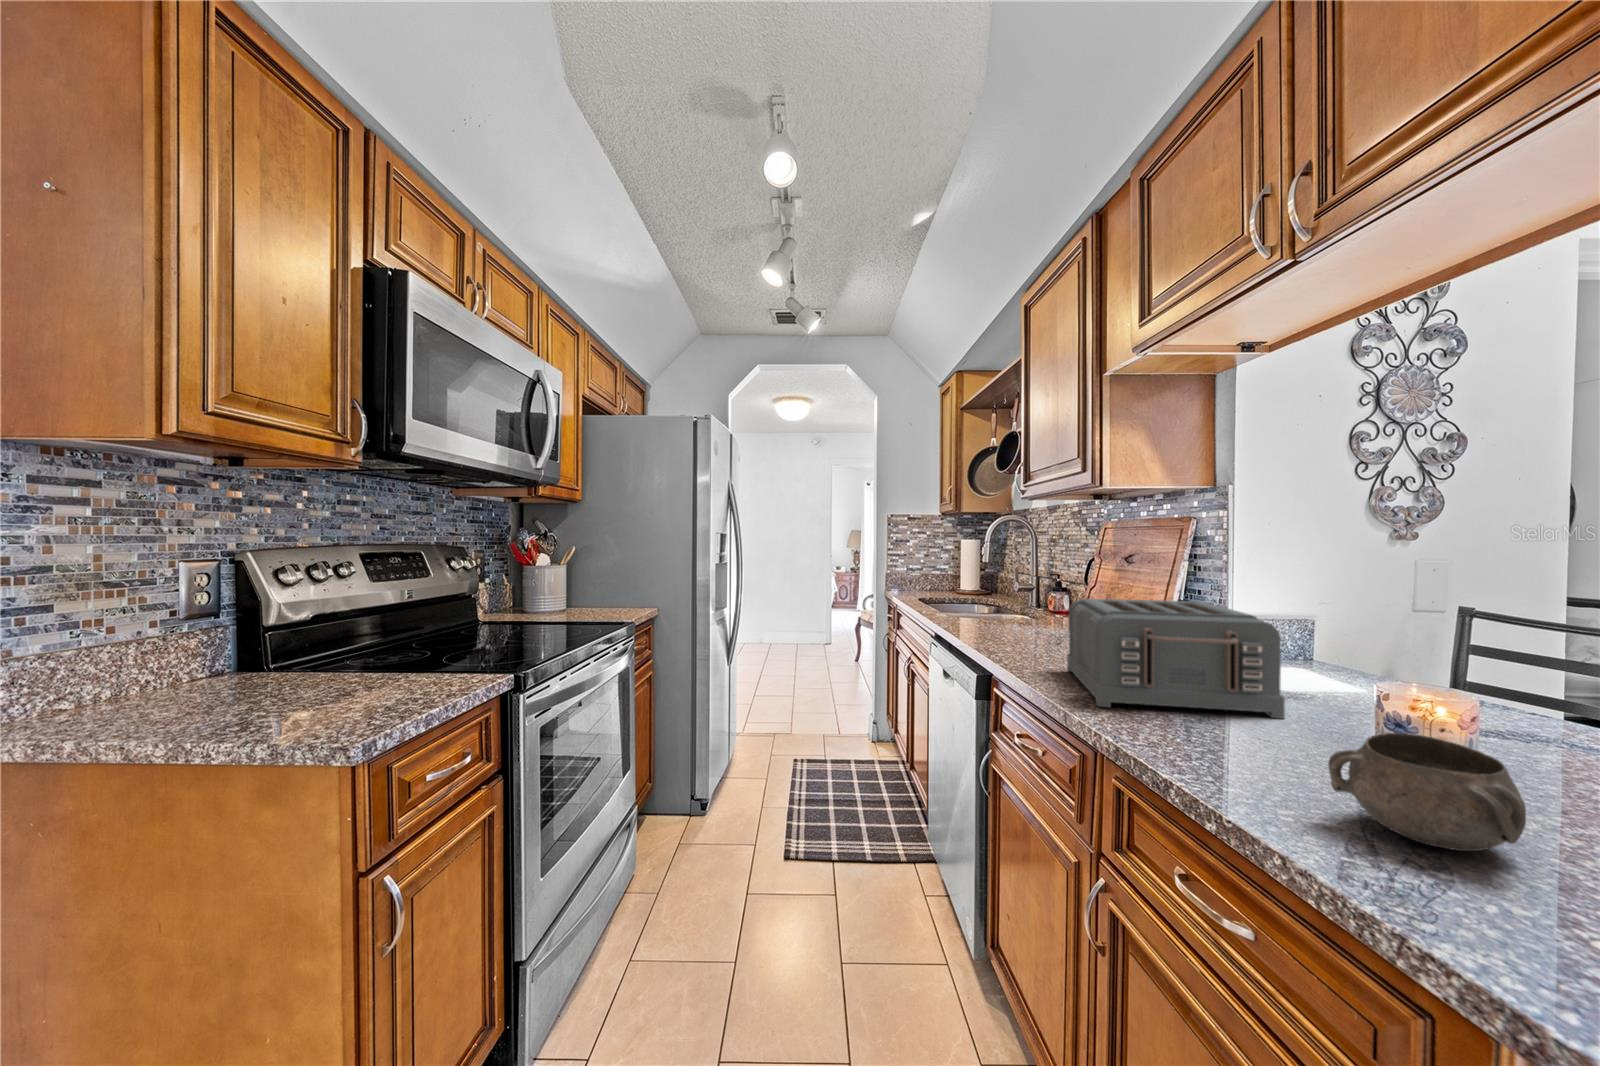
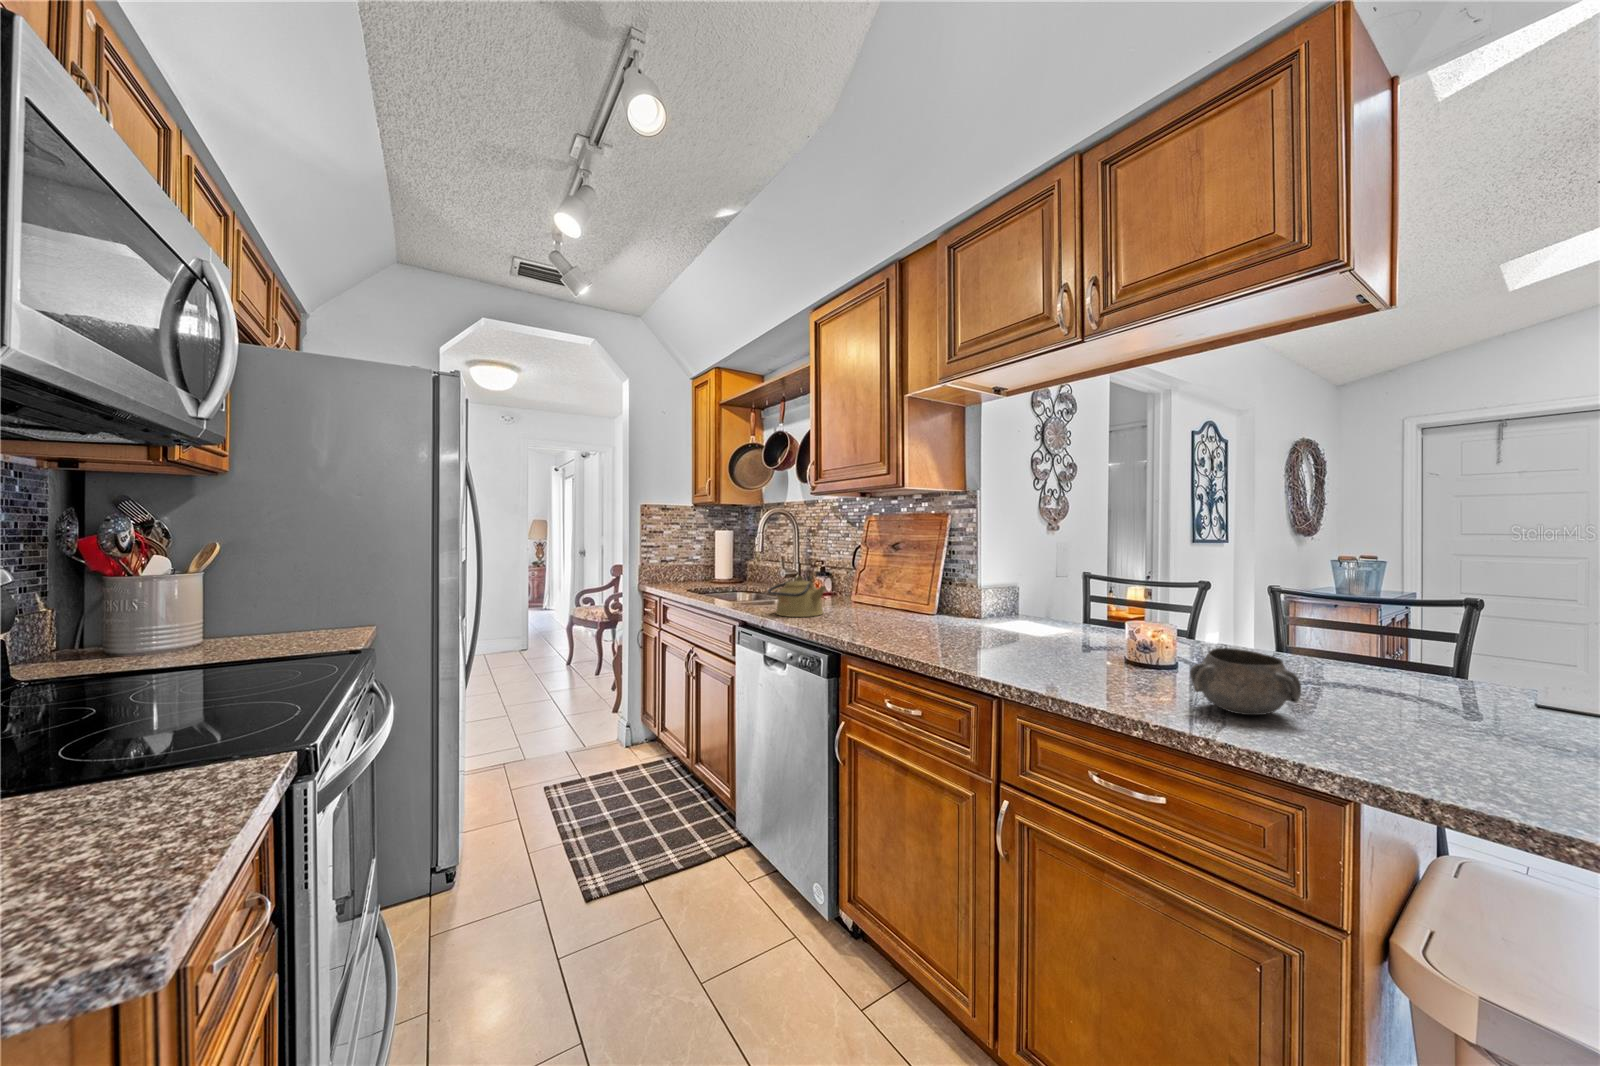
kettle: none [961,587,1022,632] -> present [768,576,826,617]
toaster: present [1067,599,1285,719] -> none [911,576,1083,666]

